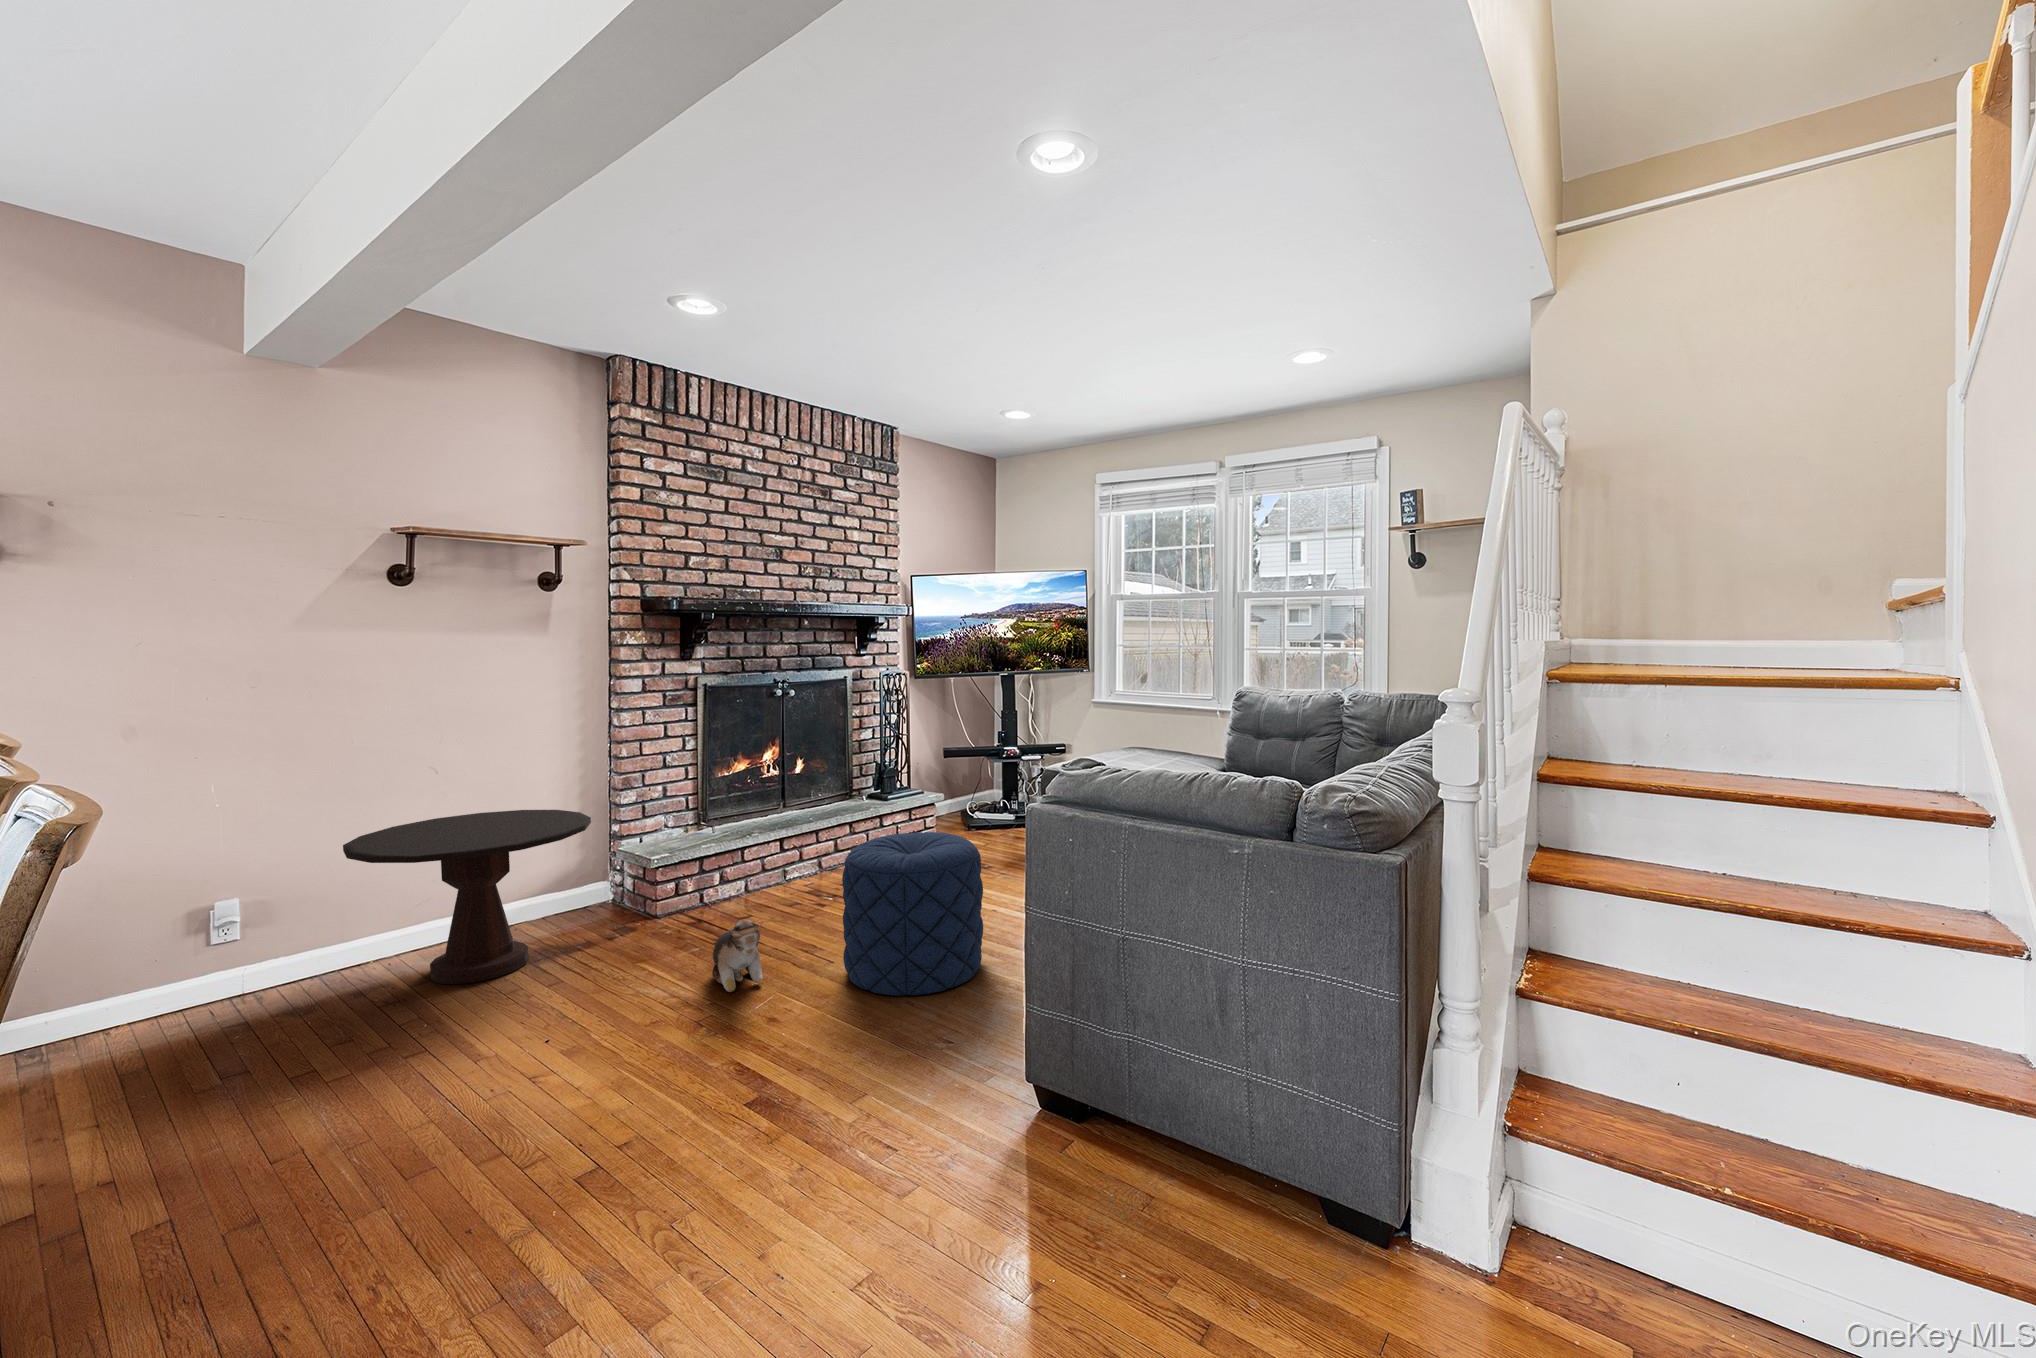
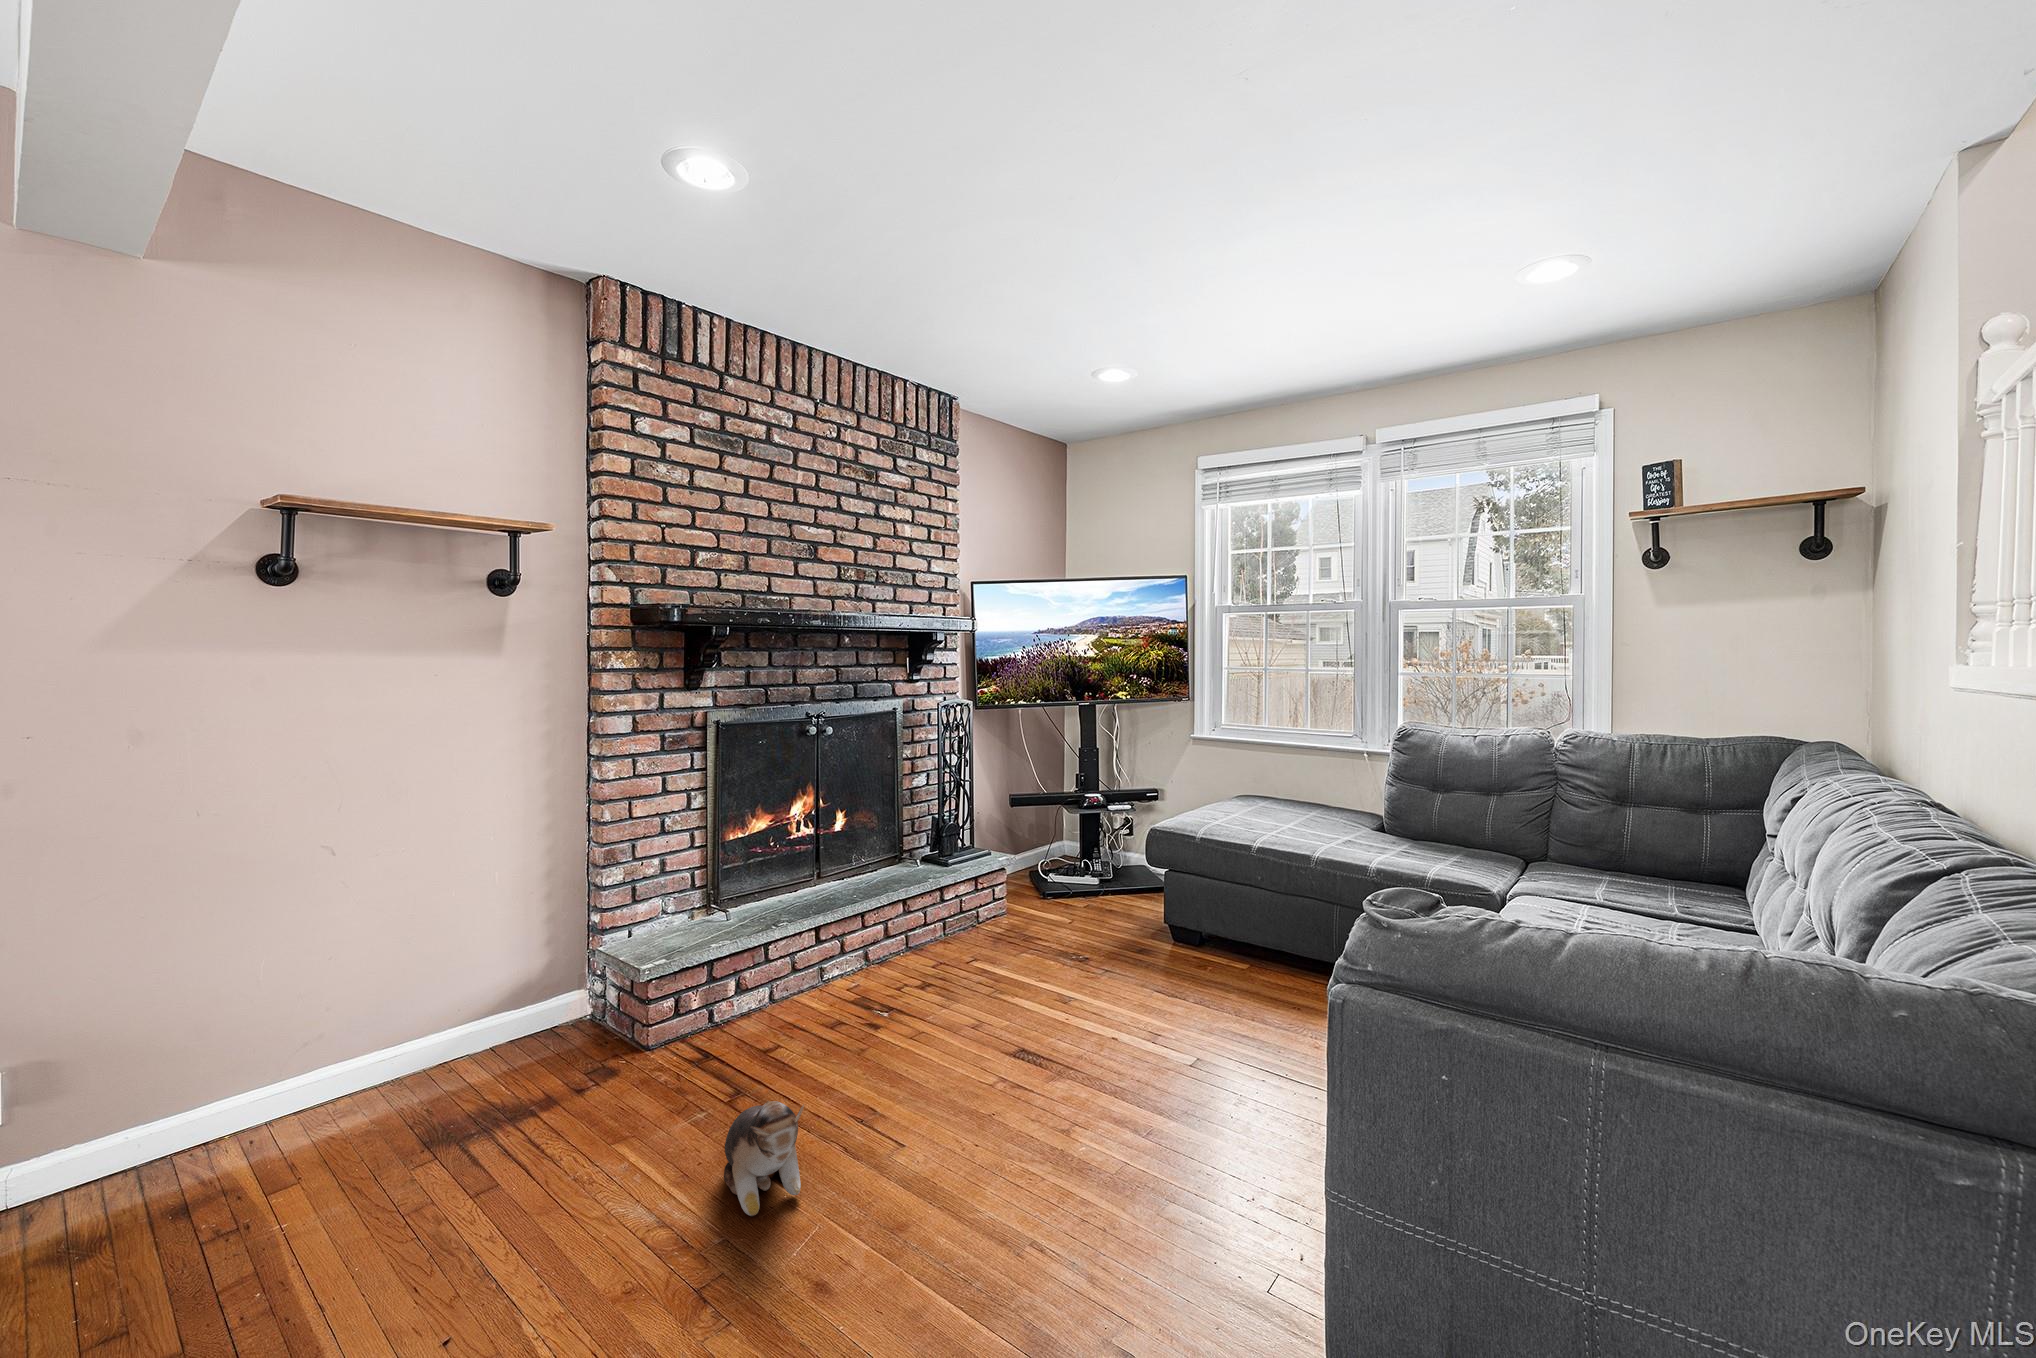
side table: present [343,810,591,984] -> none [158,904,550,1190]
pouf: present [842,832,983,996] -> none [922,947,1135,1229]

